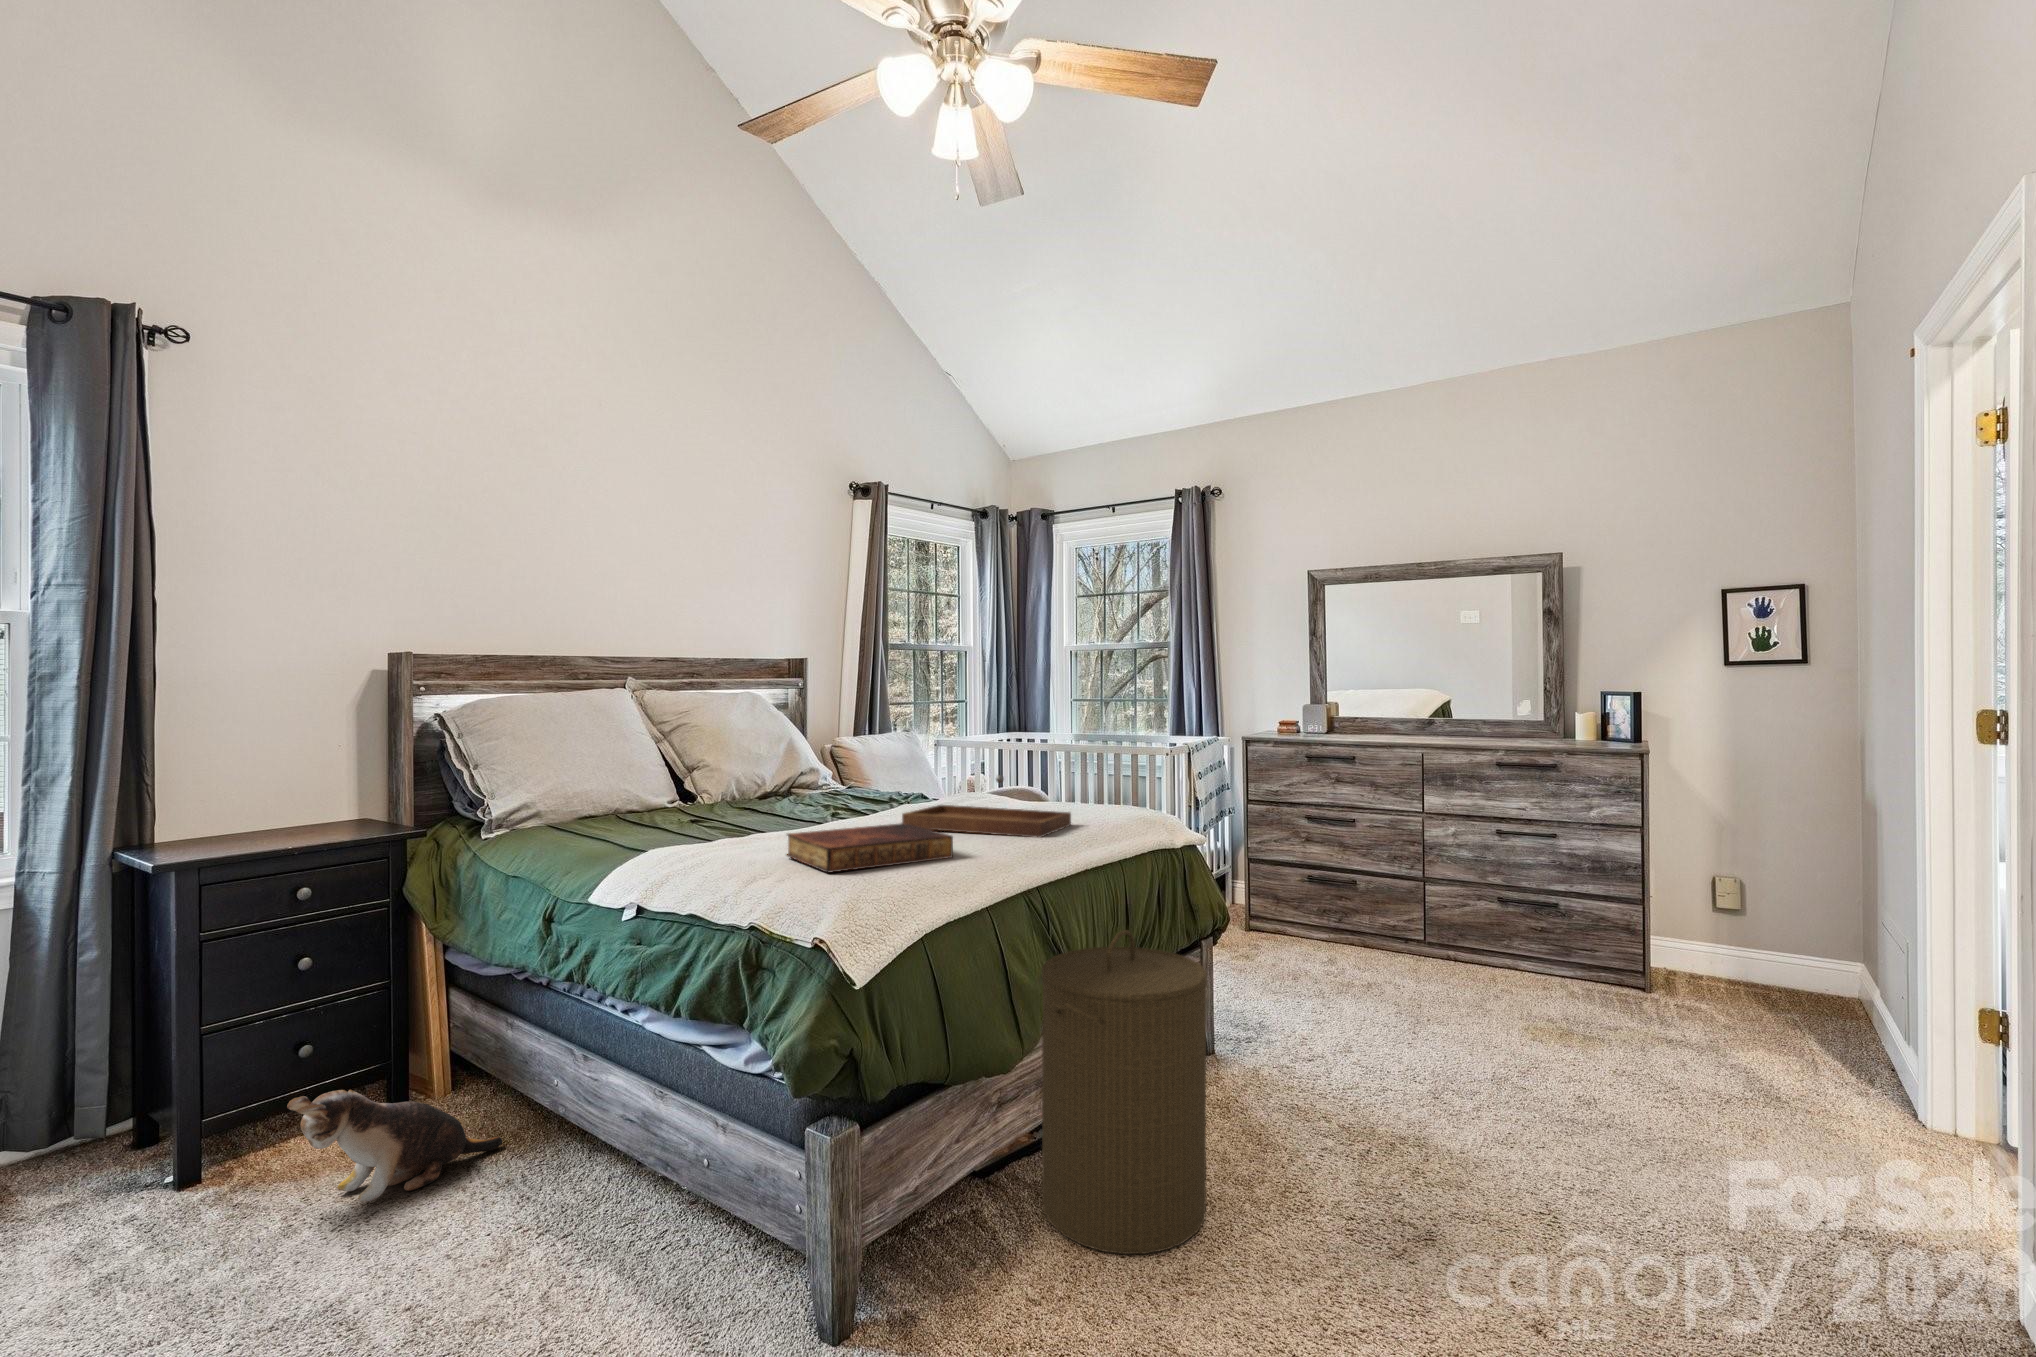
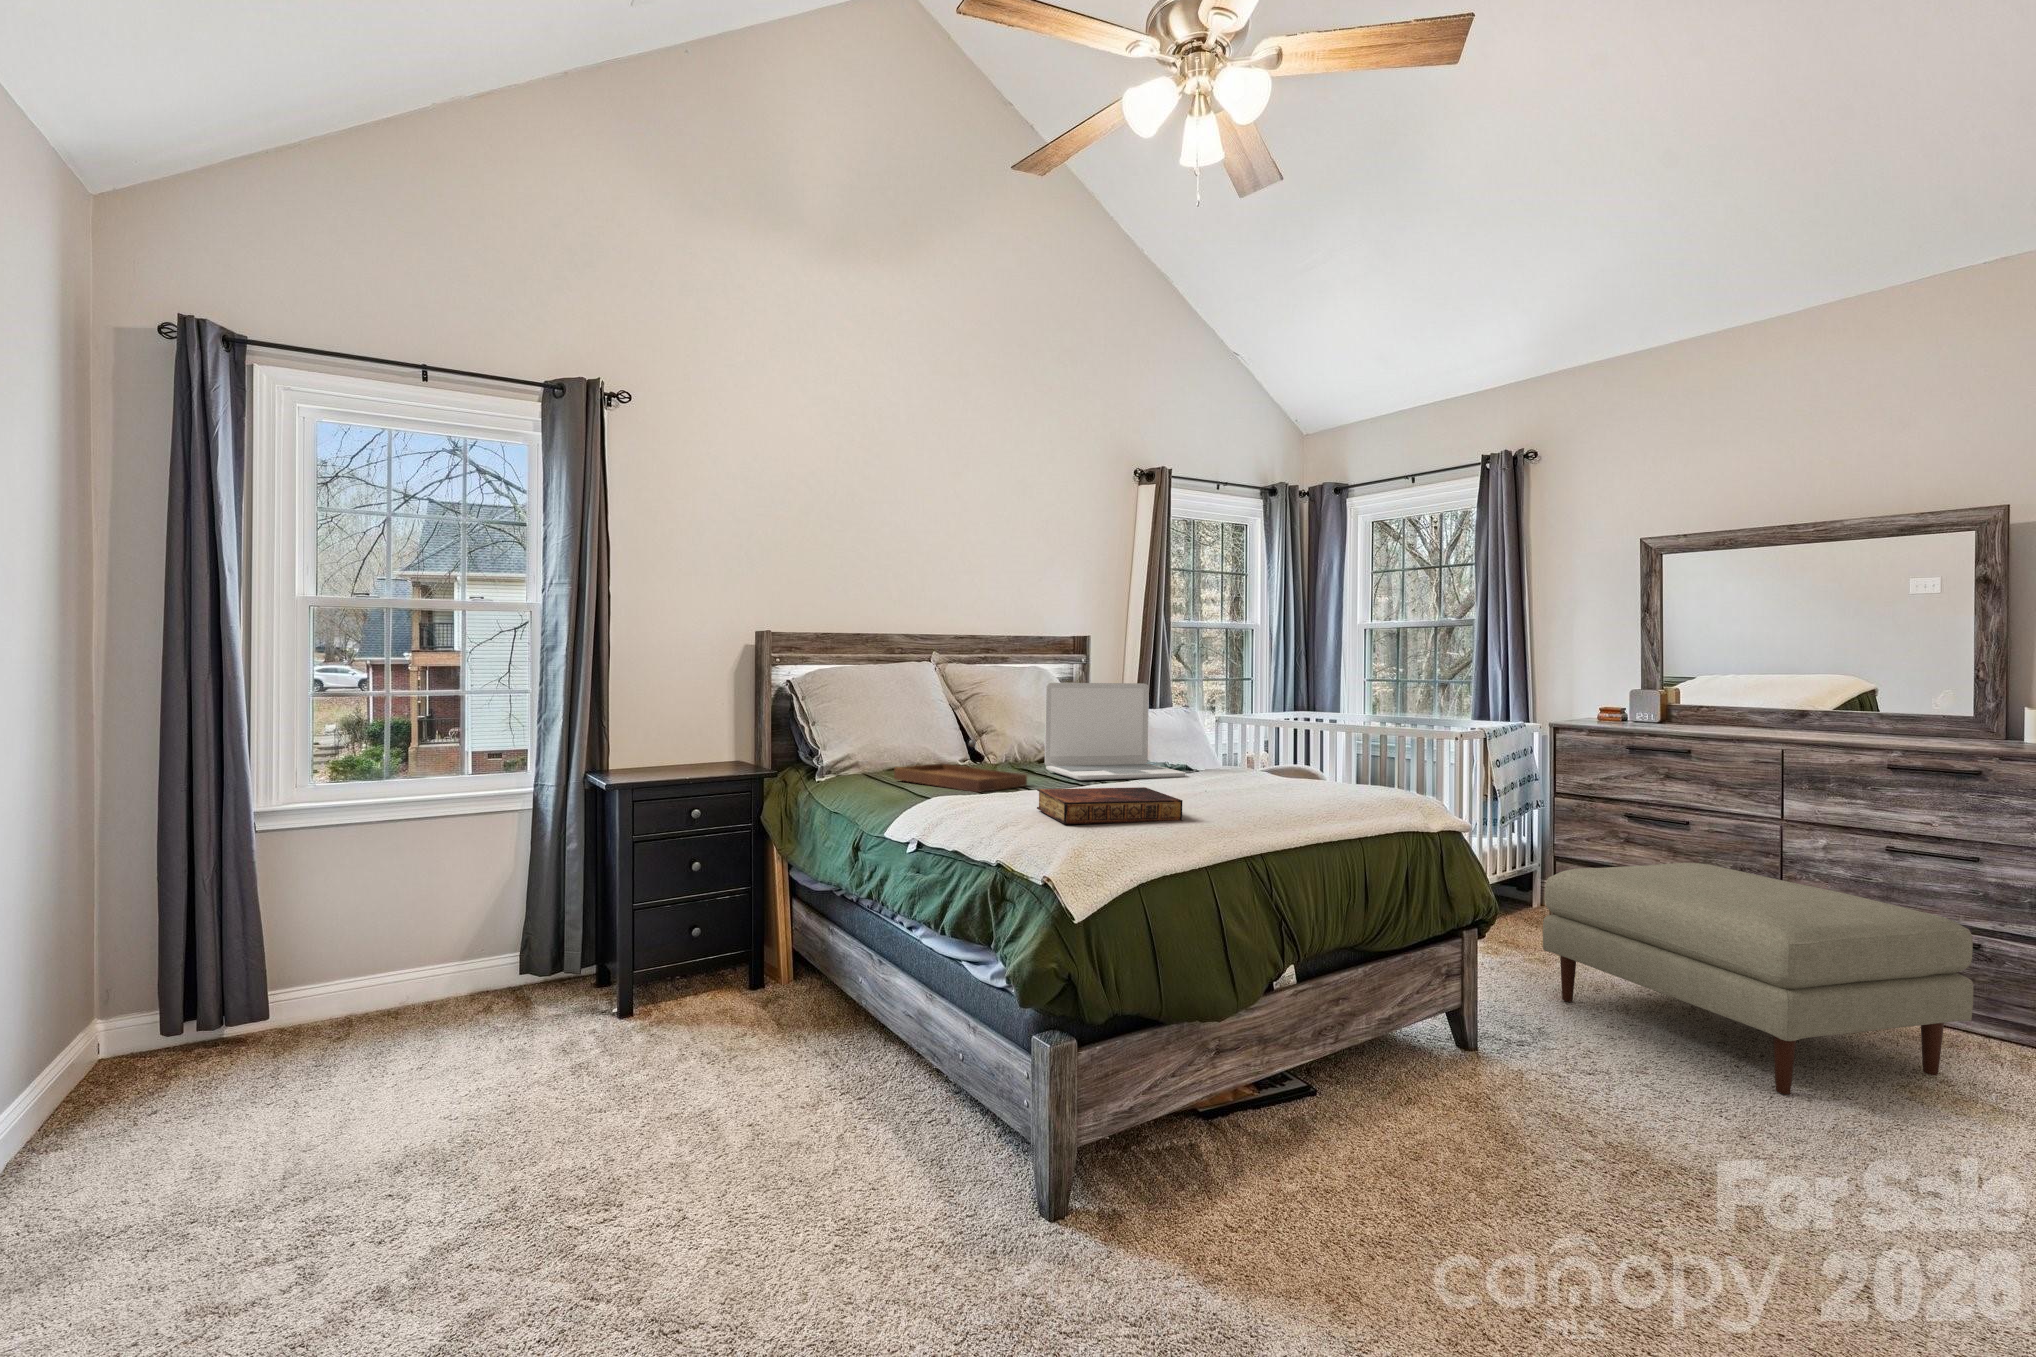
laptop: none [770,709,927,818] -> present [1045,683,1186,780]
tray: present [902,775,1071,838] -> present [894,740,1027,792]
ottoman: none [1253,857,1574,1056] -> present [1543,863,1973,1095]
laundry hamper: present [1041,930,1207,1254] -> none [1258,902,1432,1214]
plush toy: present [287,1089,502,1201] -> none [677,964,824,1051]

